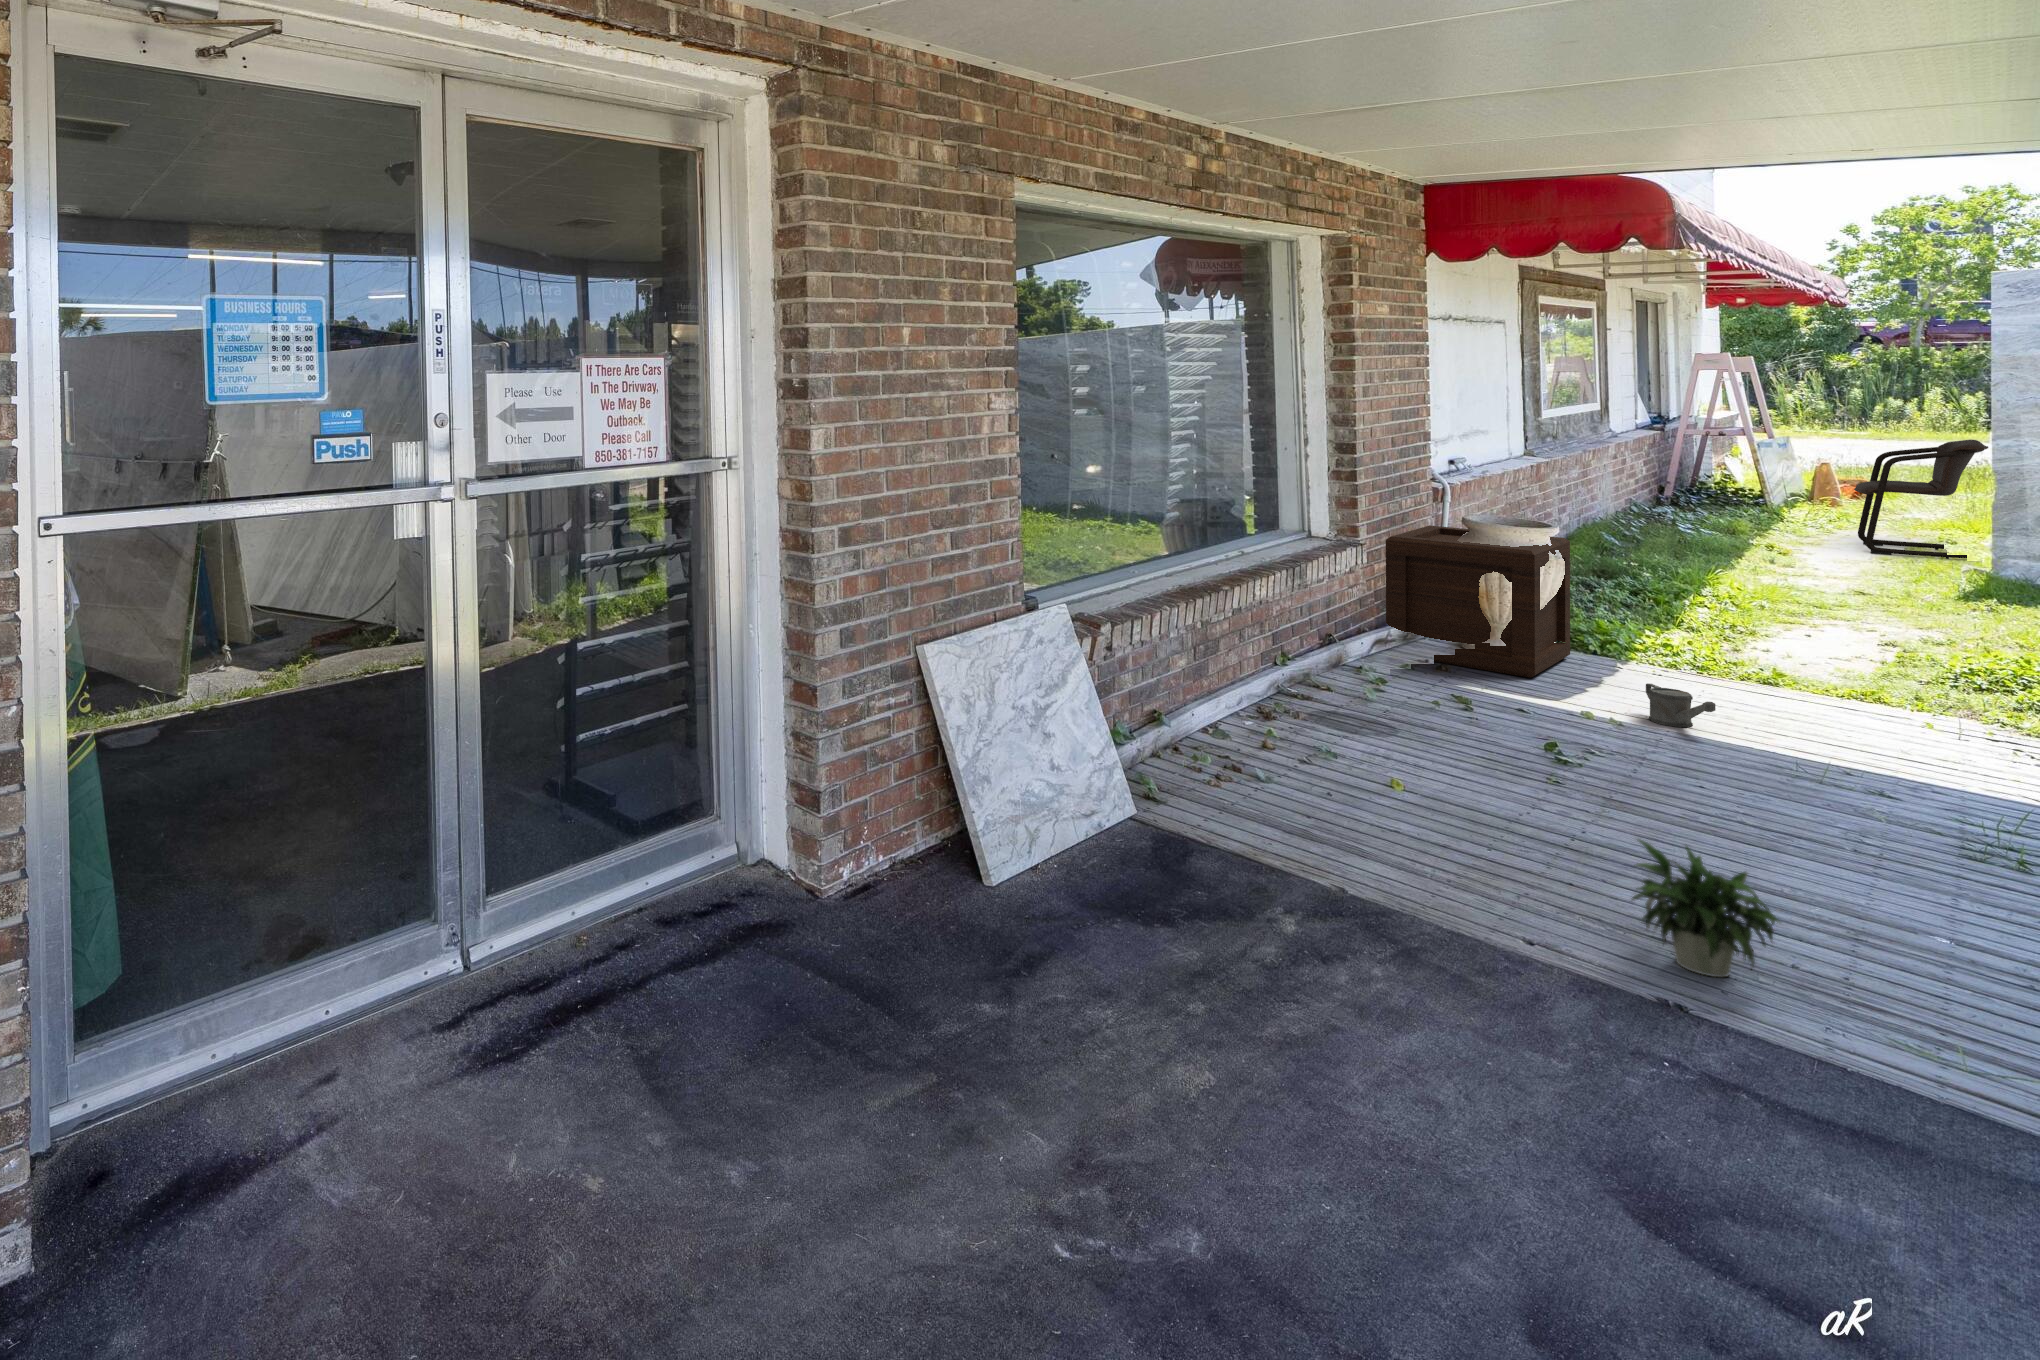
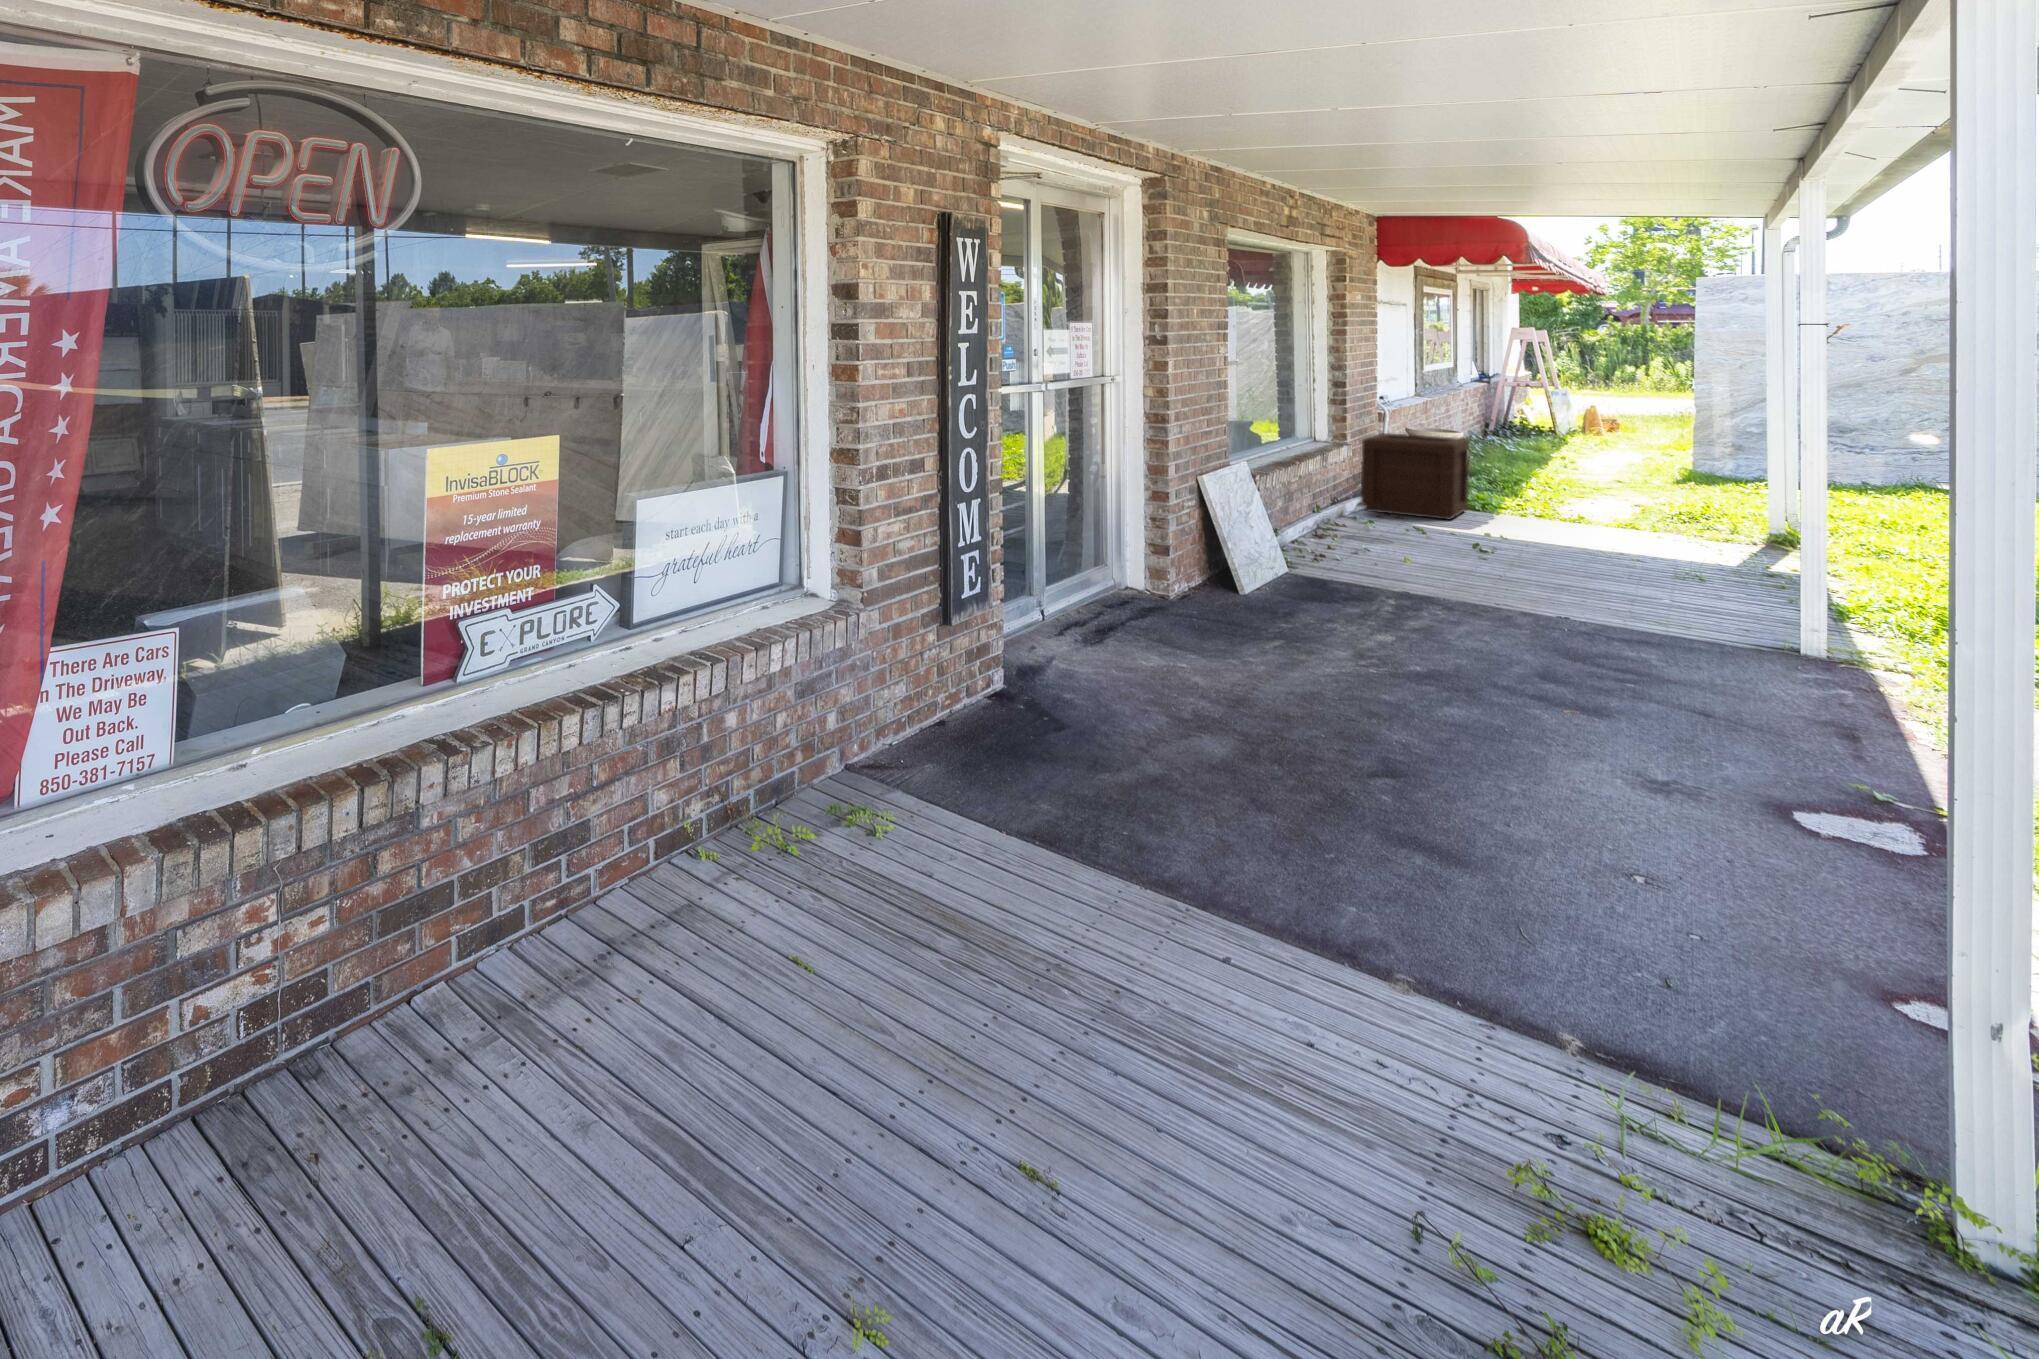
chair: present [1854,440,1988,559] -> none [1617,385,1700,463]
watering can: present [1646,683,1716,727] -> none [1521,516,1562,539]
potted plant: present [1632,840,1779,977] -> none [1549,558,1620,616]

